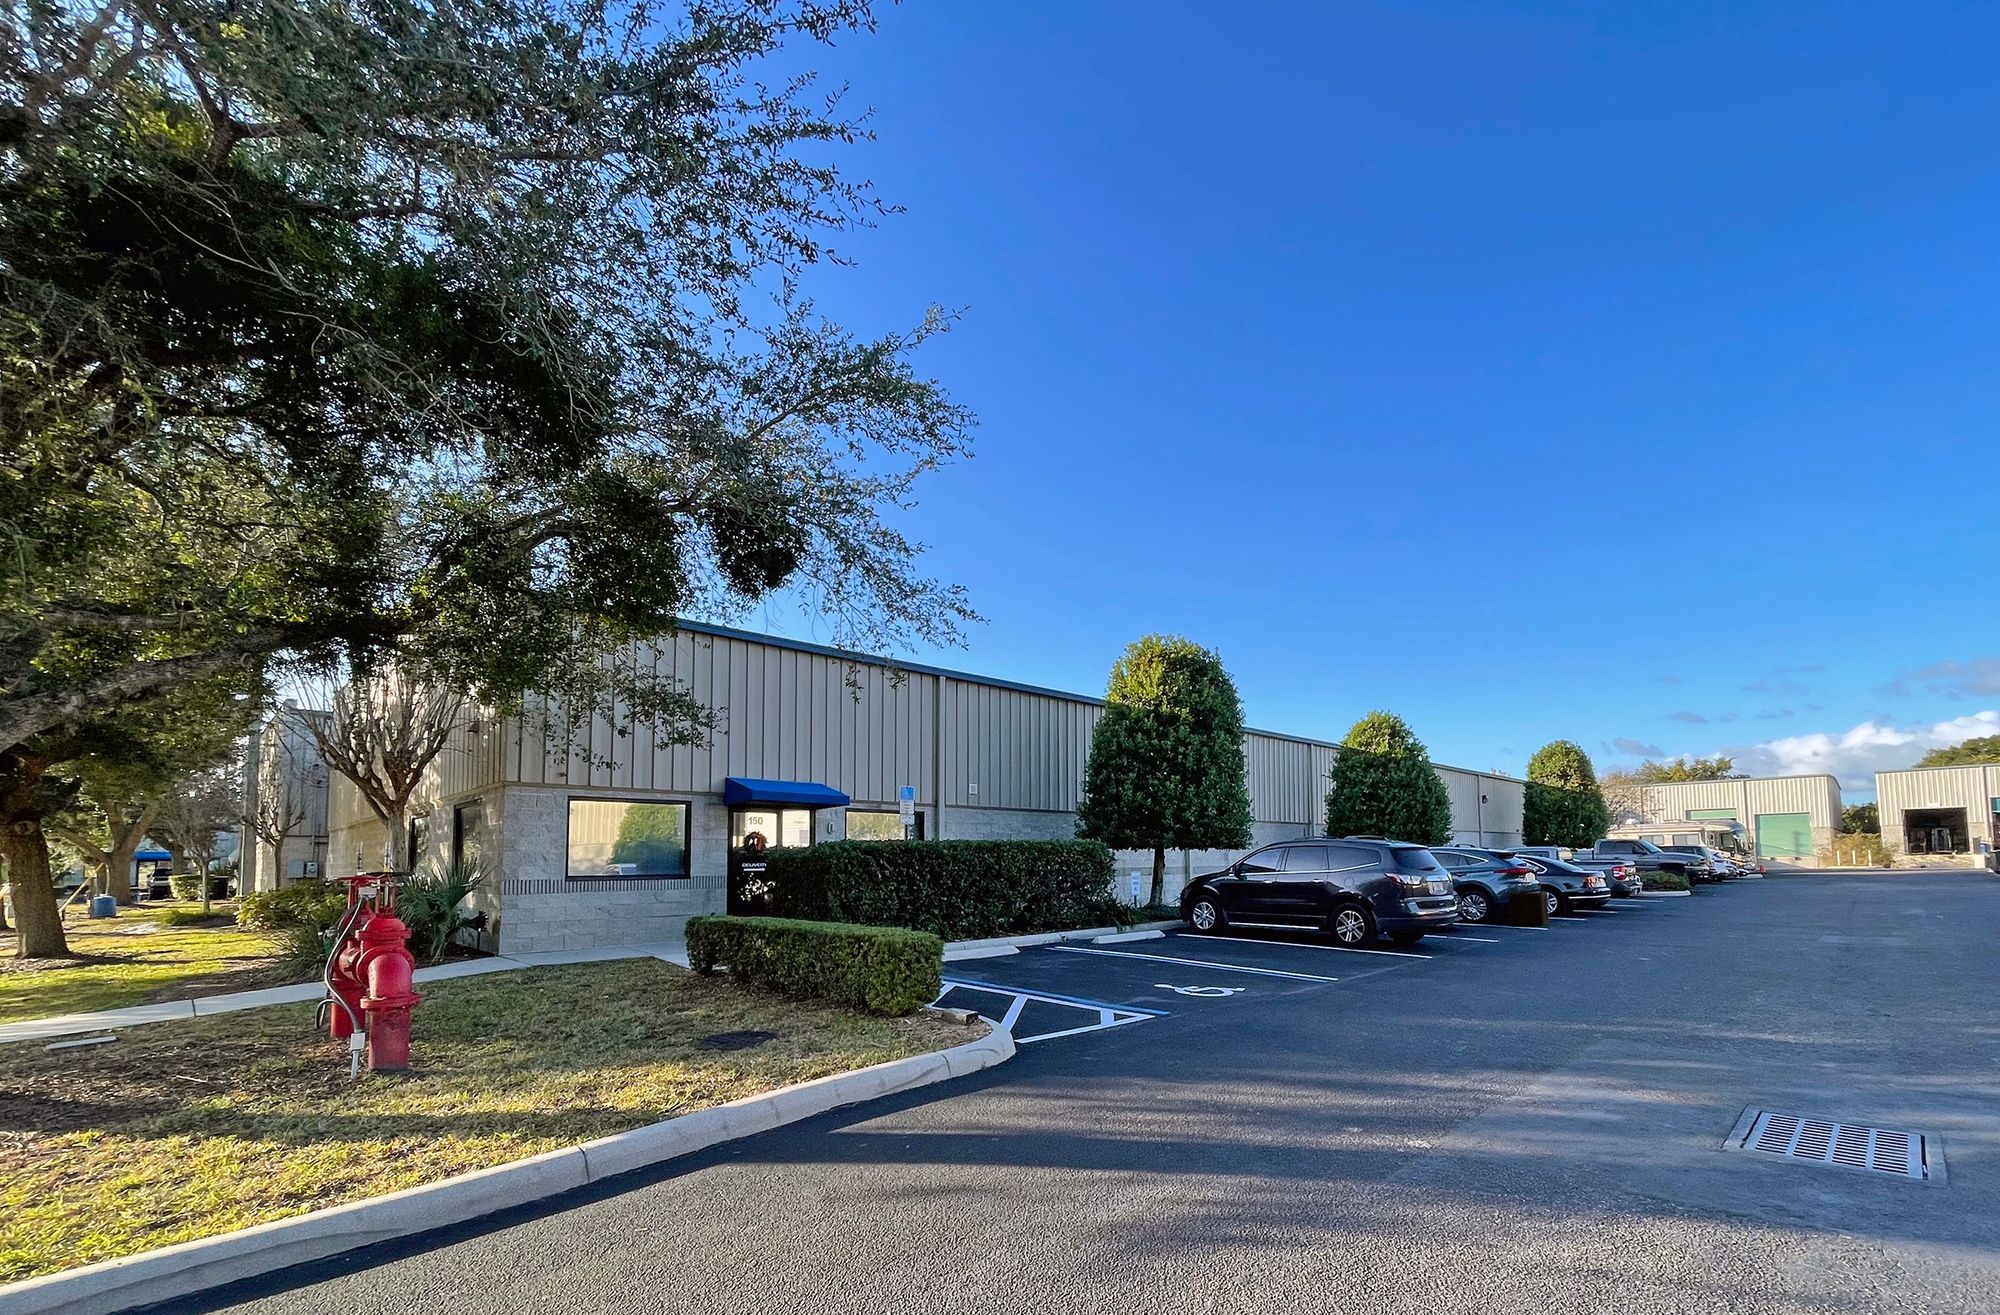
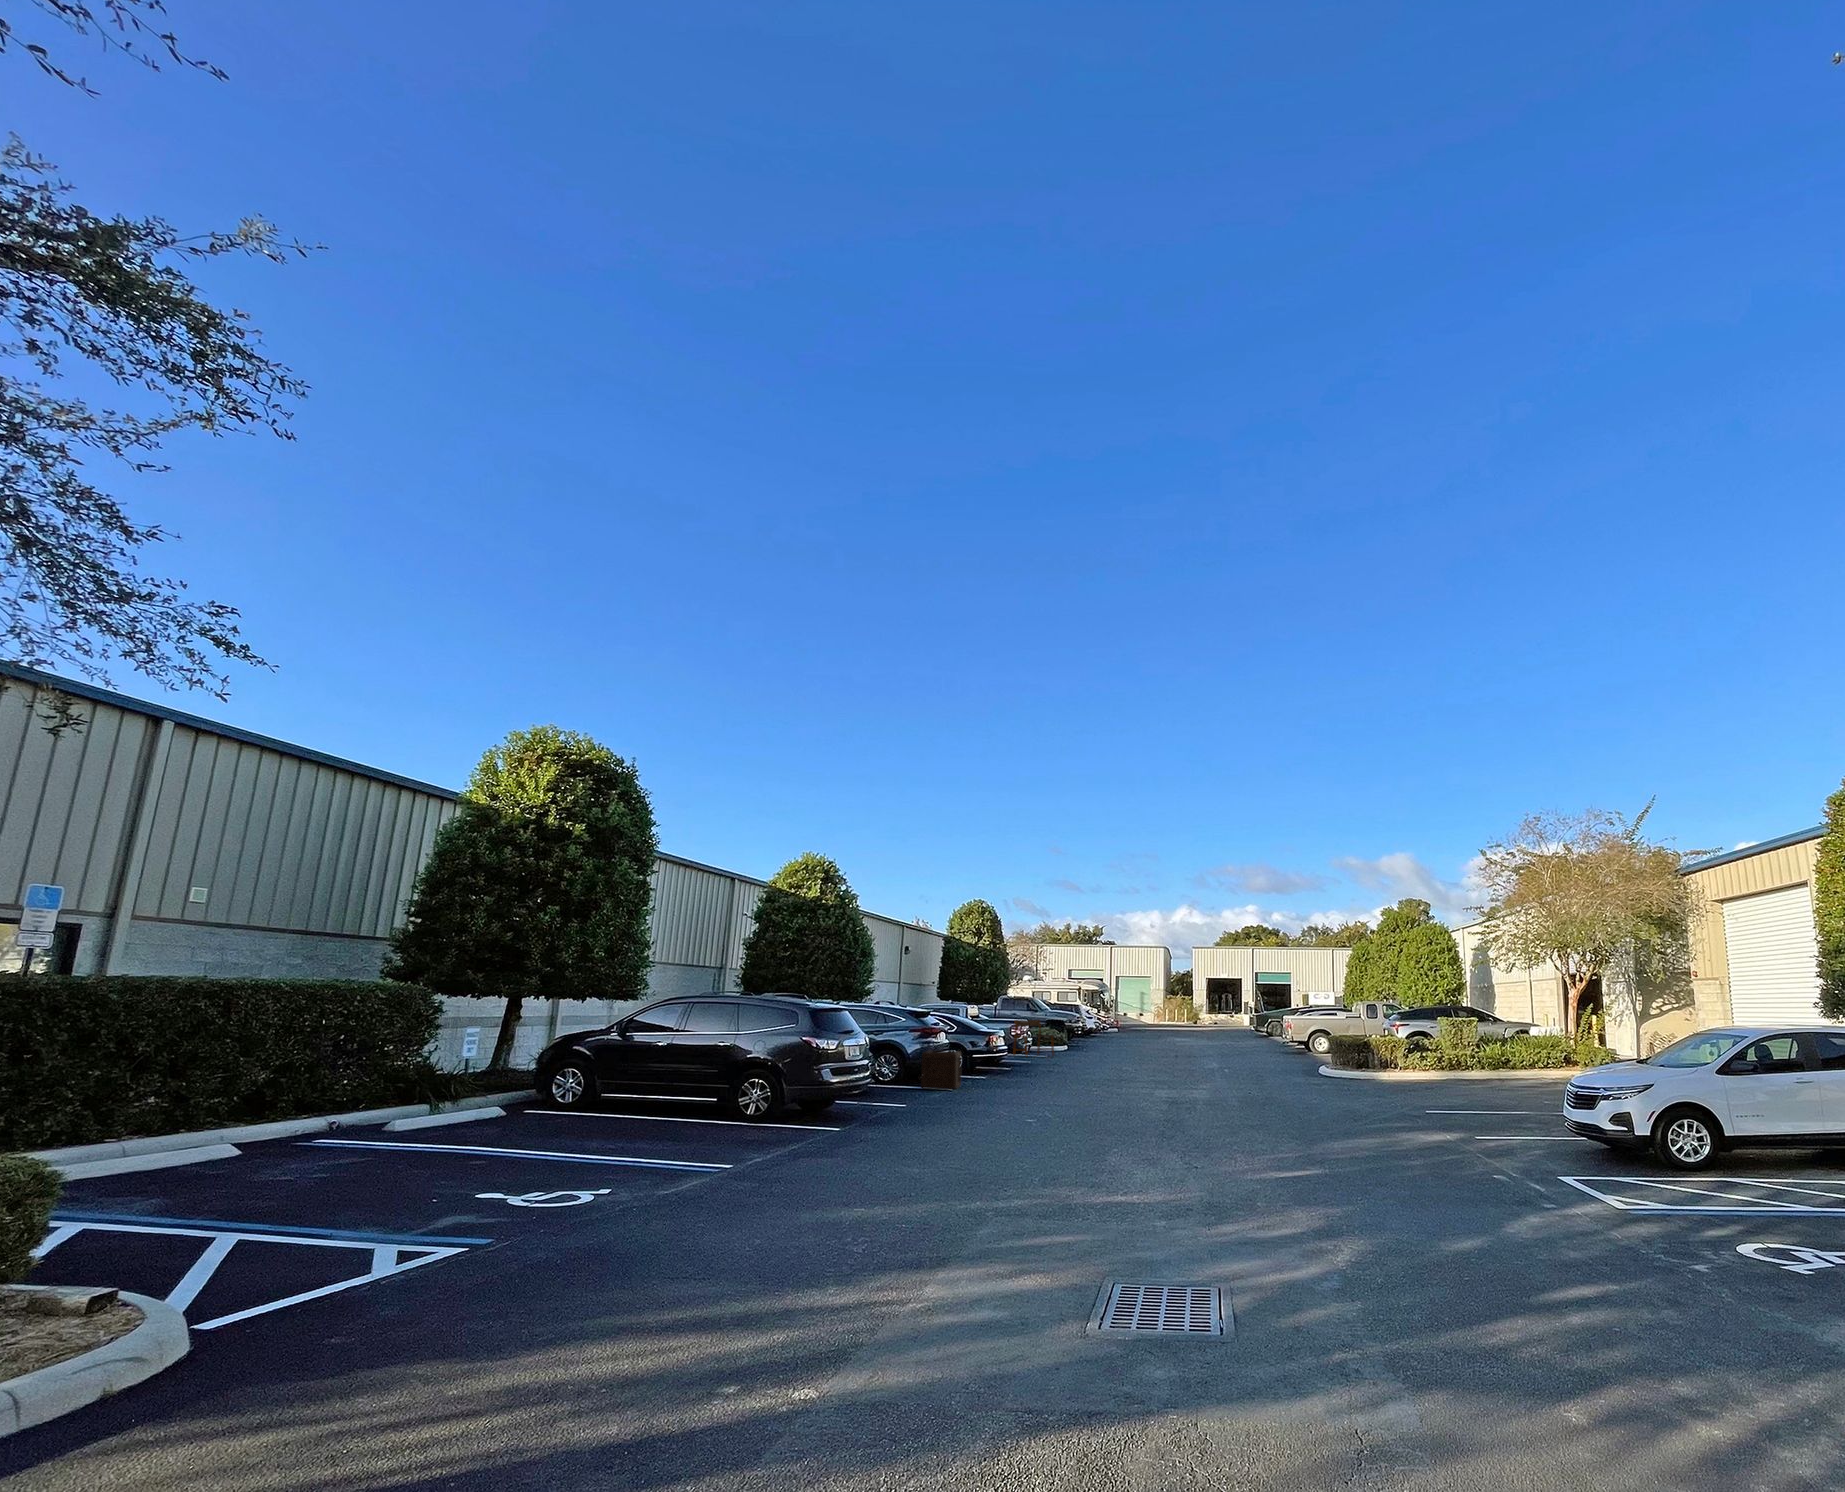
bench: none [1612,863,1661,900] -> present [1013,1020,1054,1056]

